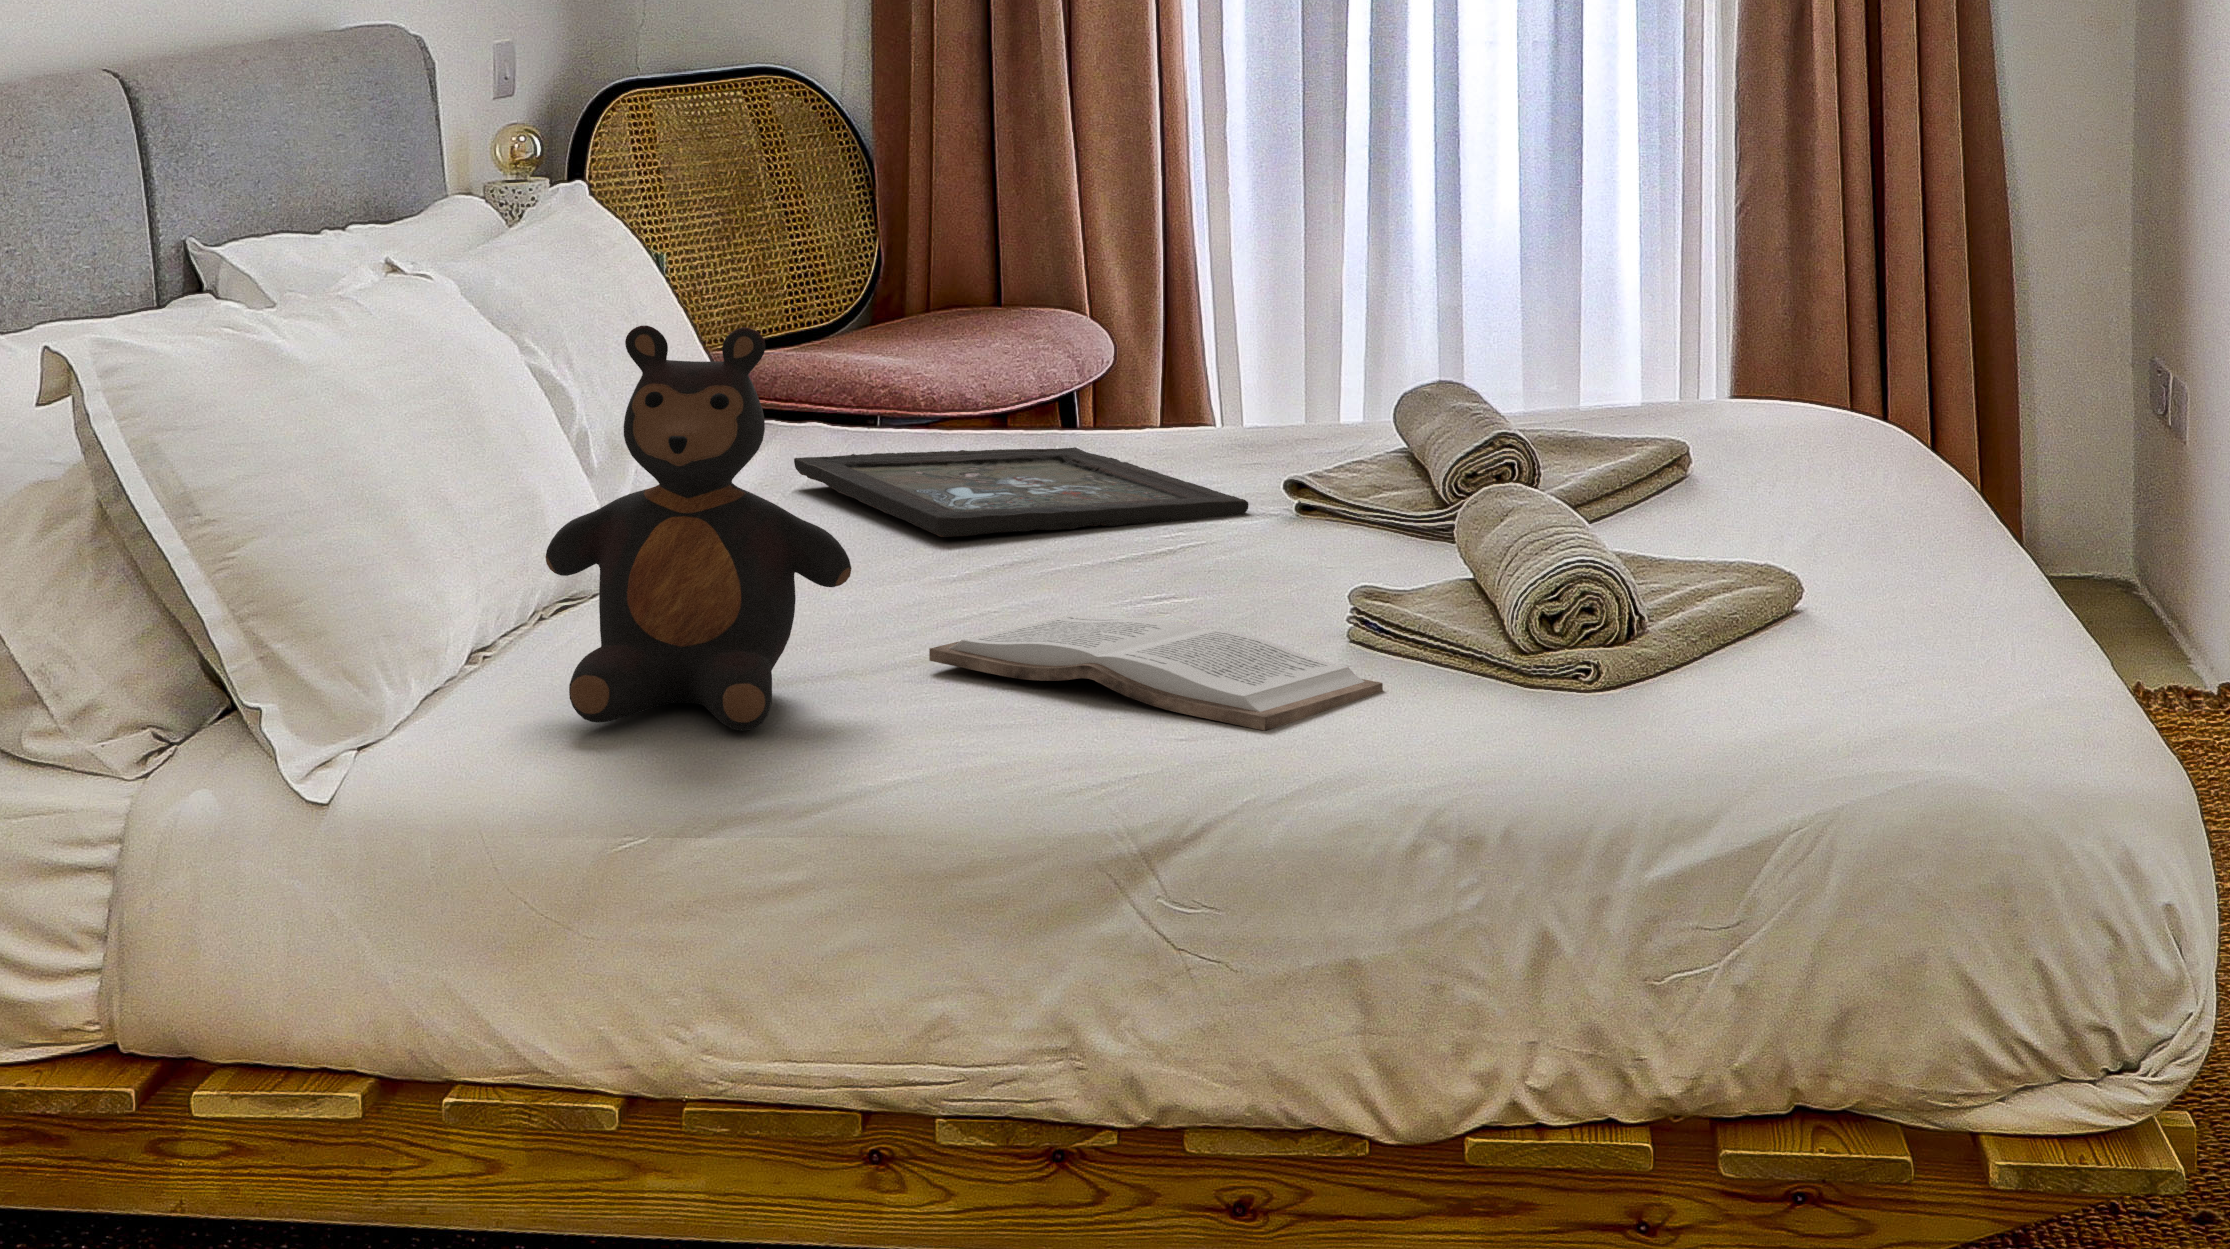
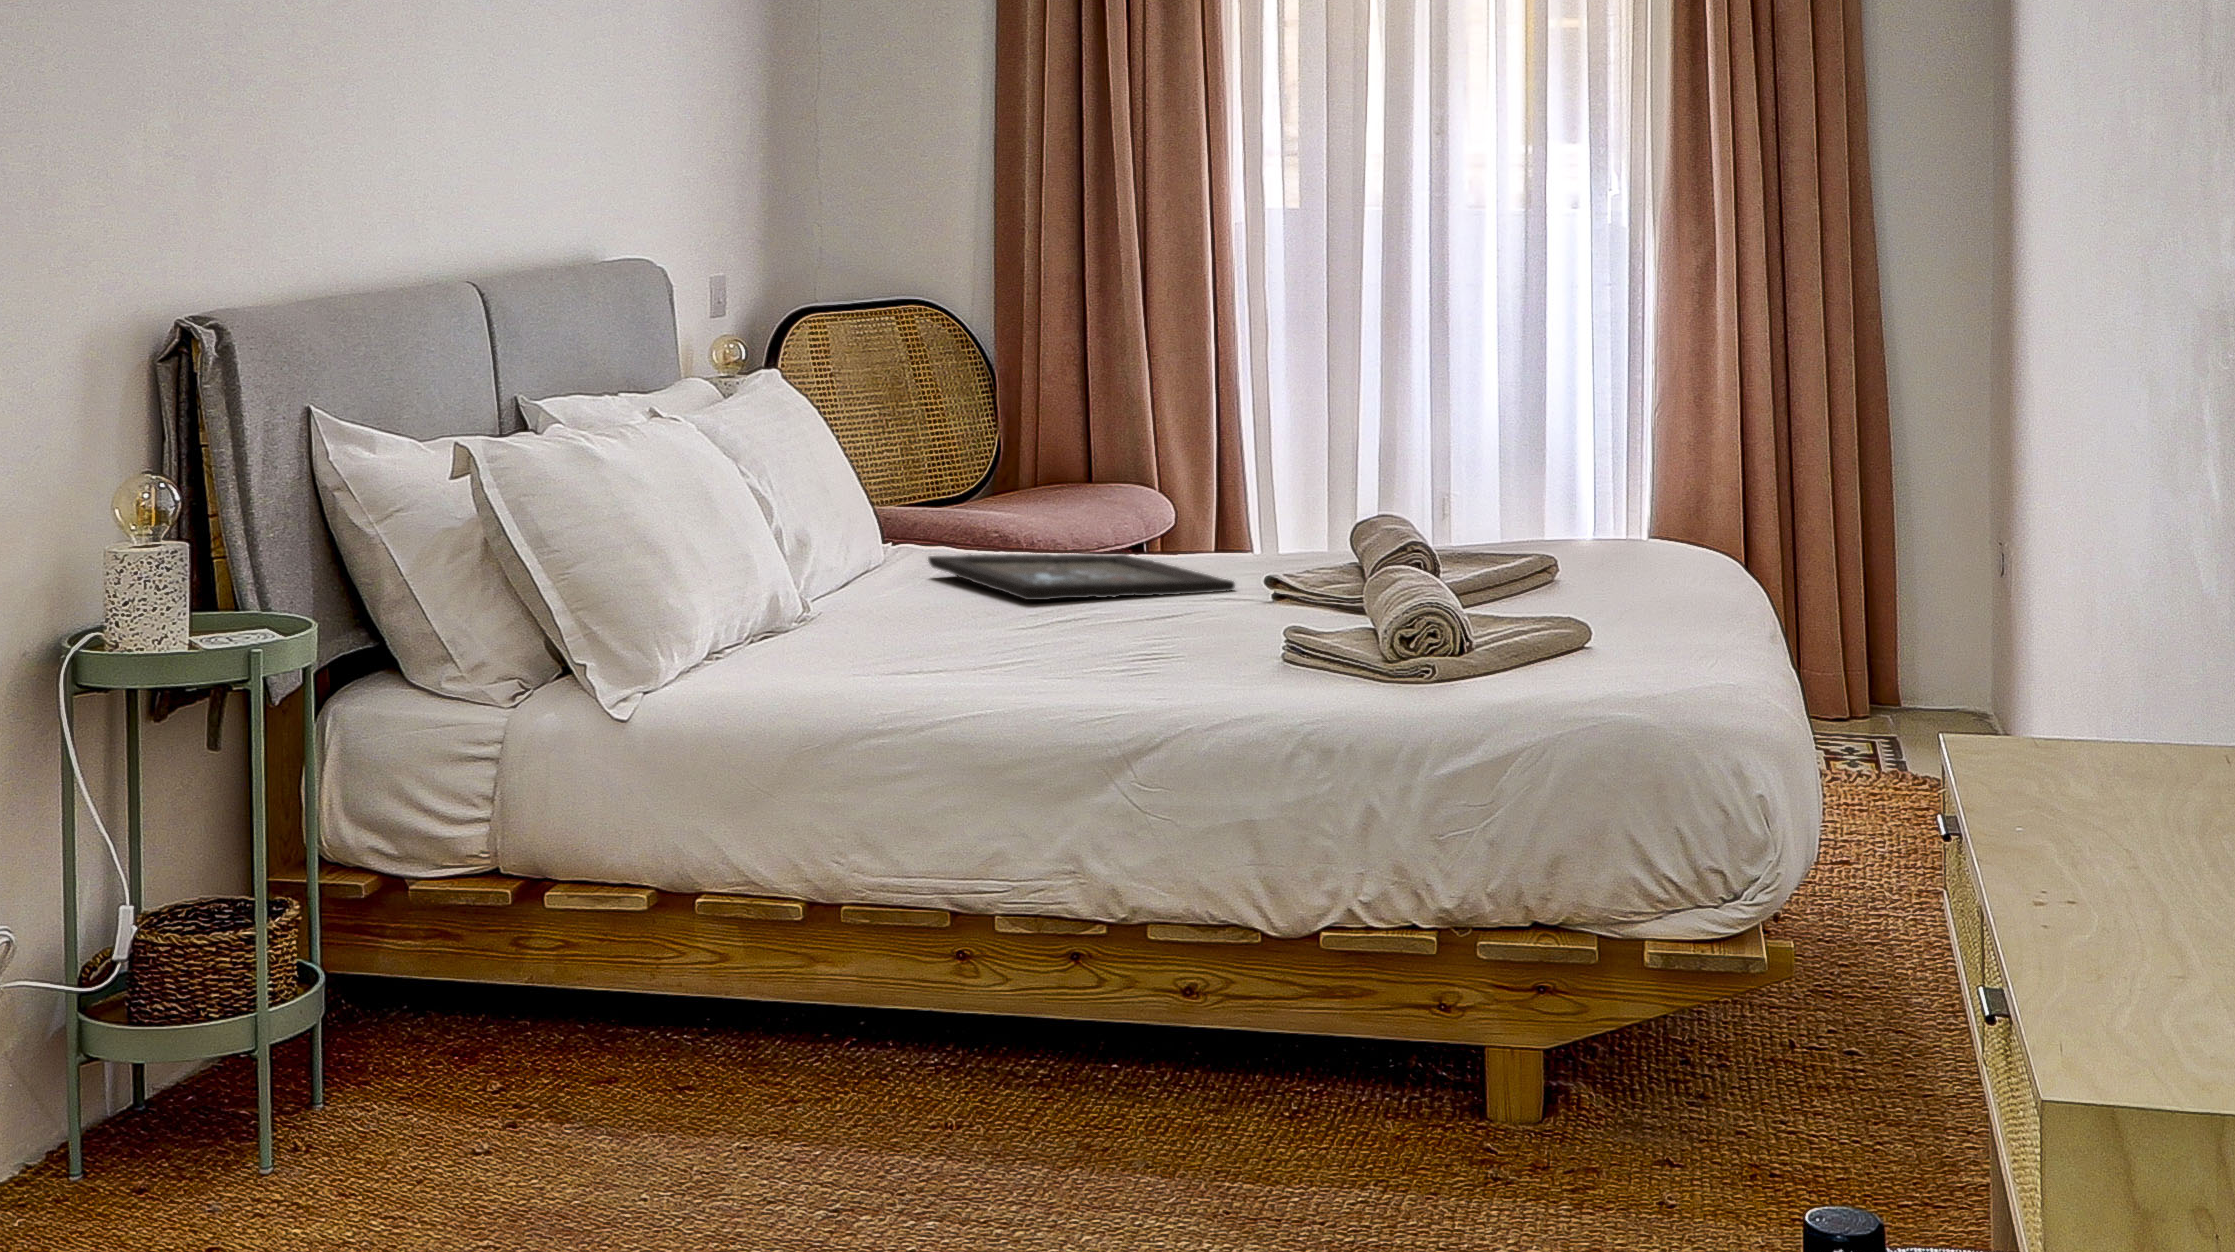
teddy bear: present [545,325,851,731] -> none [771,436,965,685]
book: present [929,615,1383,731] -> none [1013,631,1289,684]

